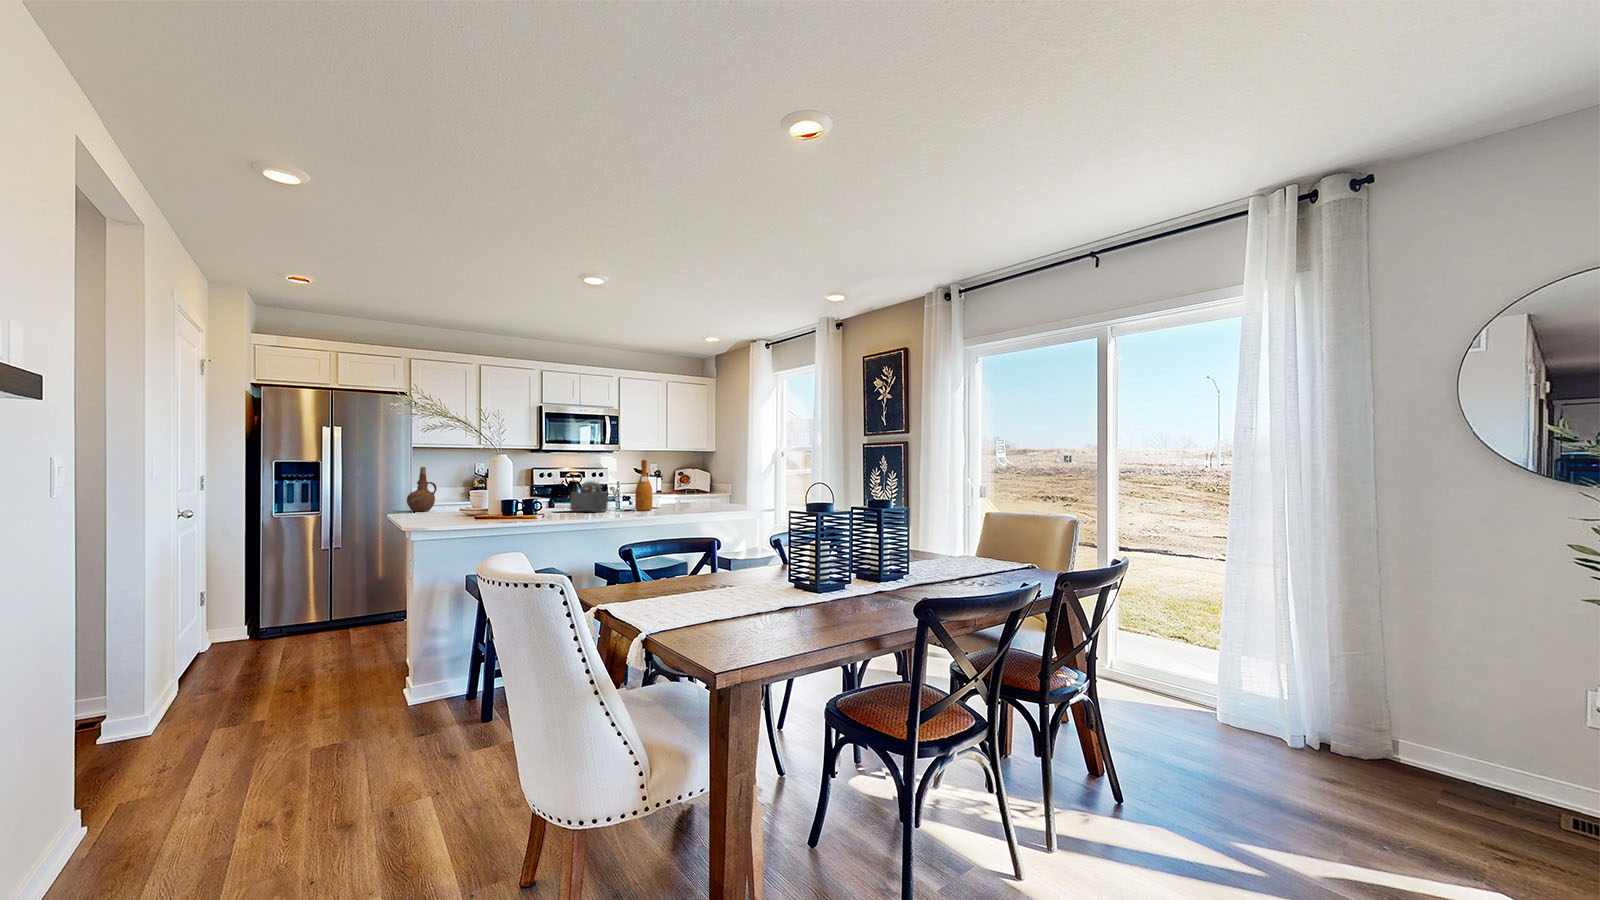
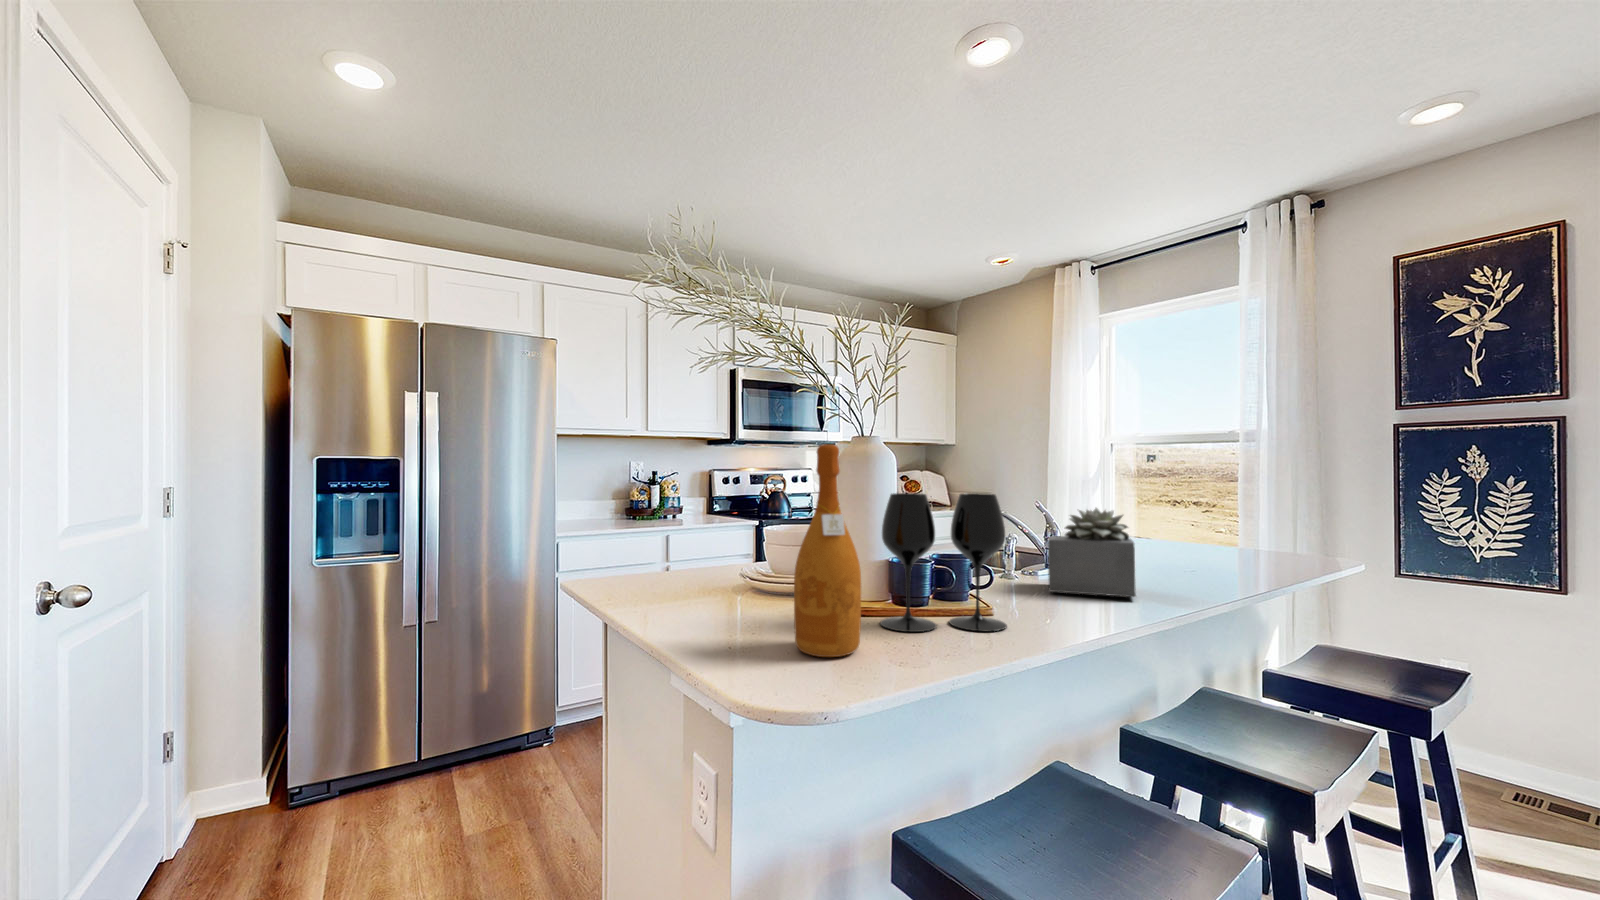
wine bottle: present [635,460,653,511] -> present [794,444,861,657]
ceramic pitcher: present [407,467,437,511] -> none [621,472,688,590]
wine glass: none [480,473,523,516] -> present [880,493,1007,632]

